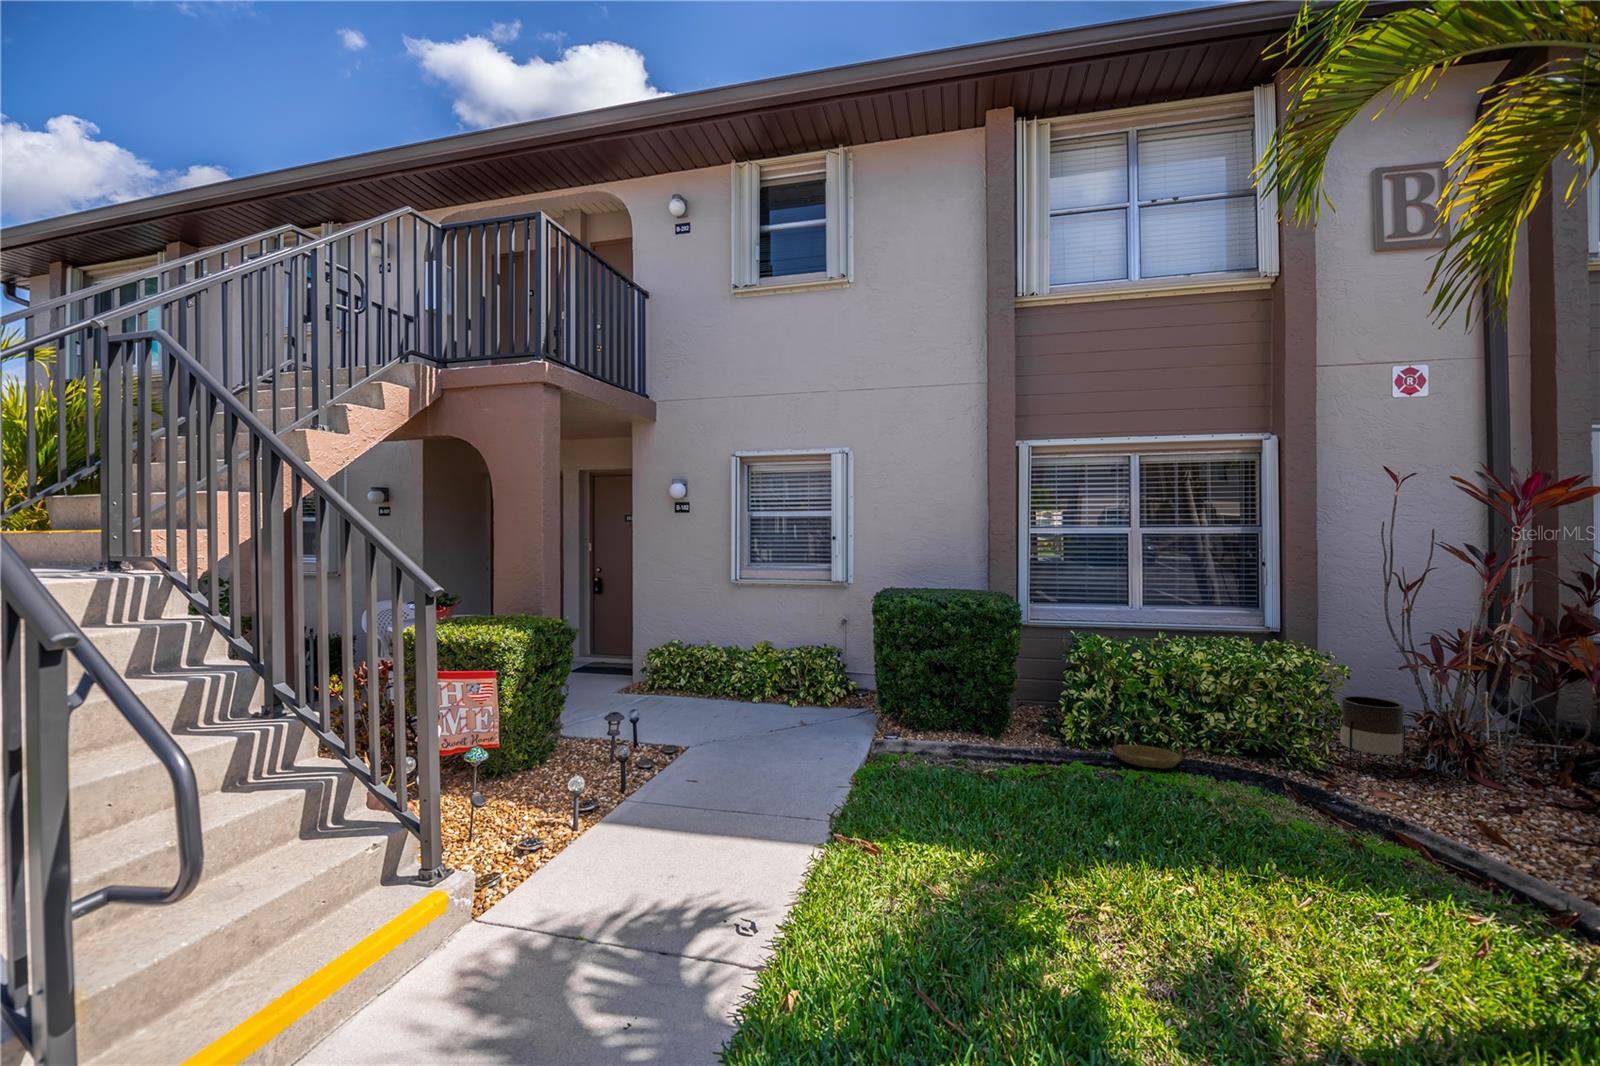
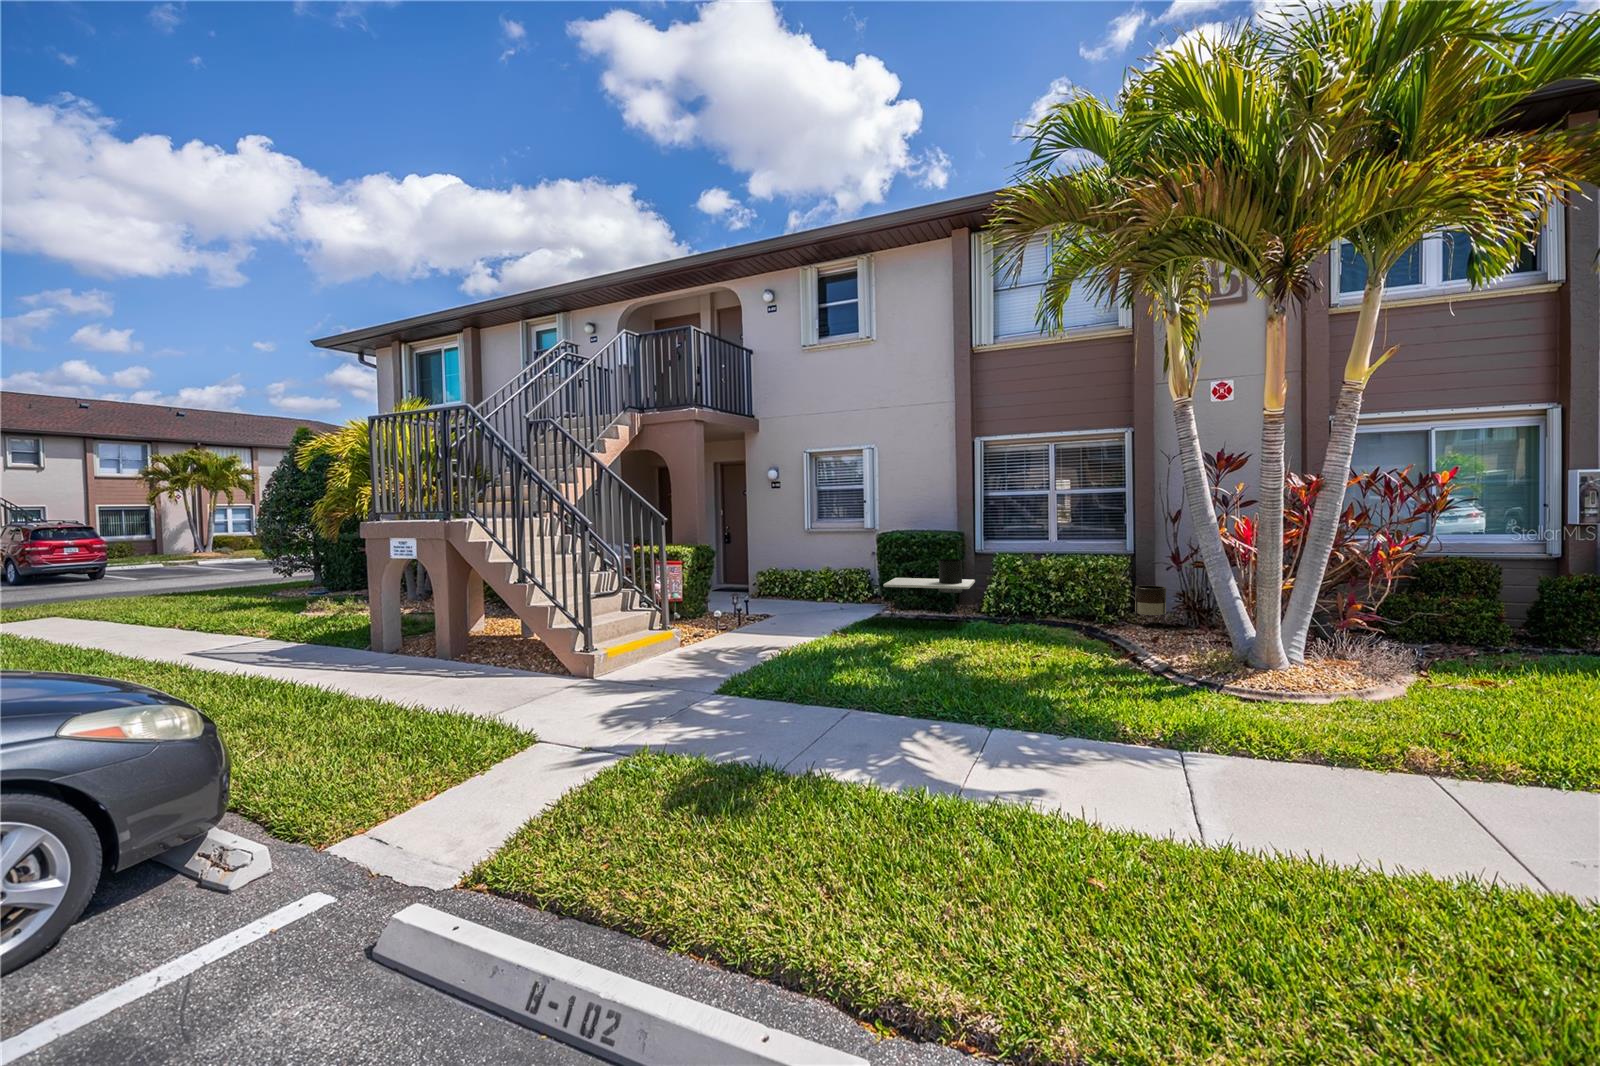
side table: none [904,647,1071,776] -> present [883,559,975,625]
basket: present [1113,720,1183,768] -> none [1004,598,1039,623]

